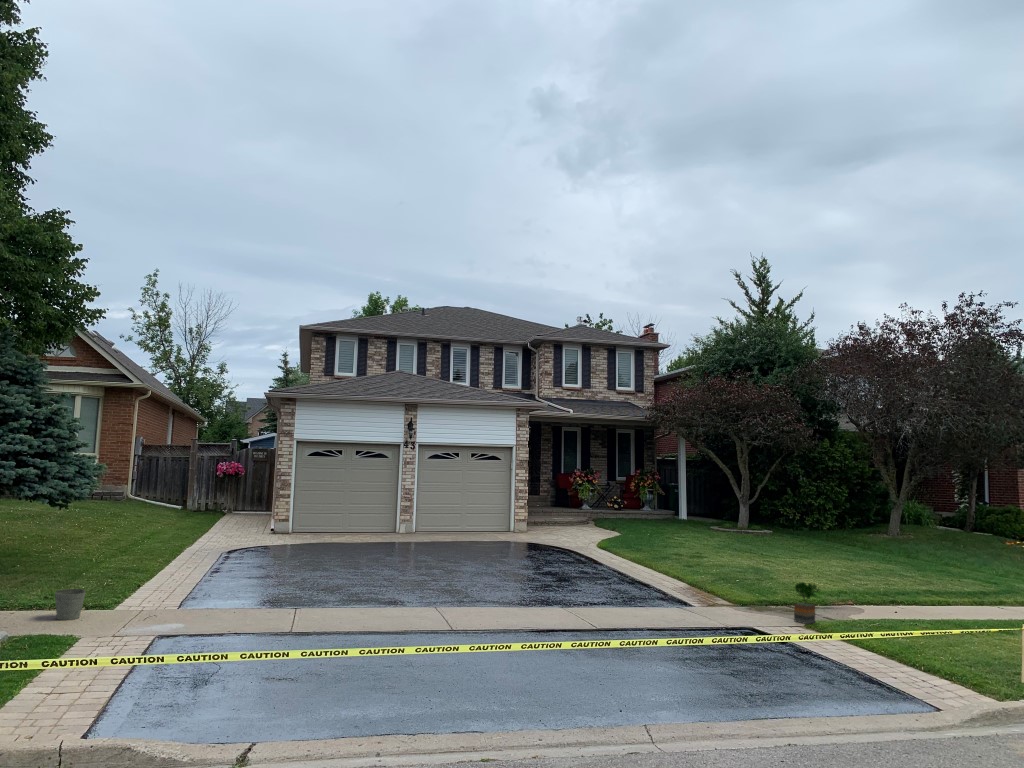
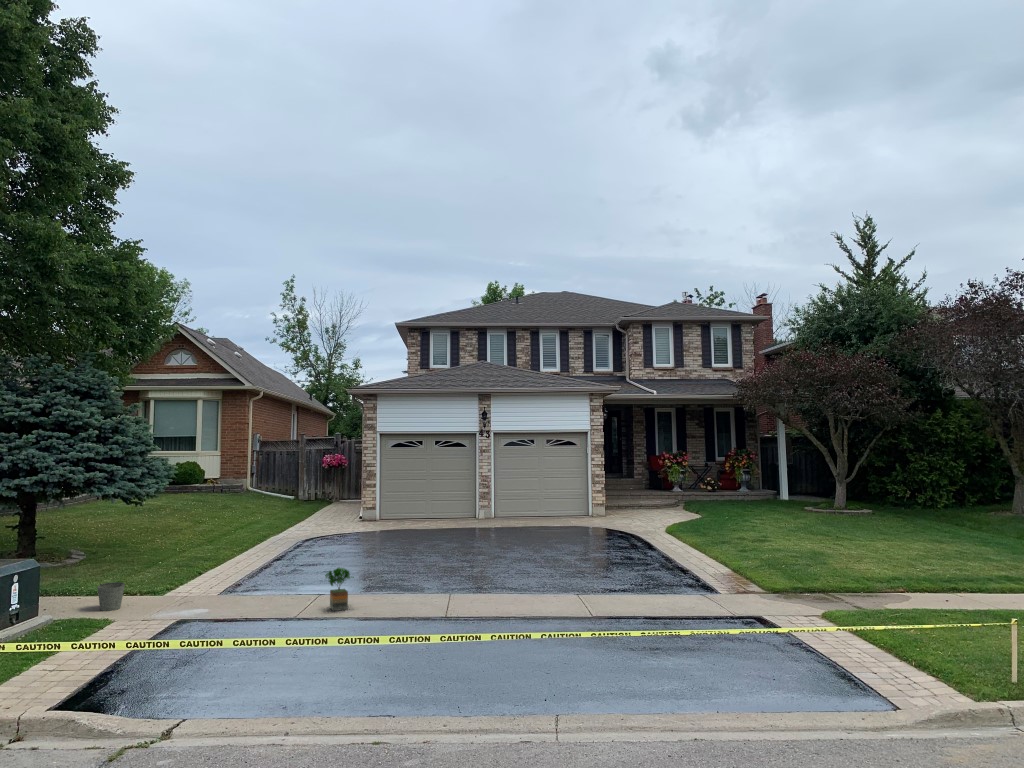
potted tree: present [794,582,820,624] -> present [325,568,354,611]

